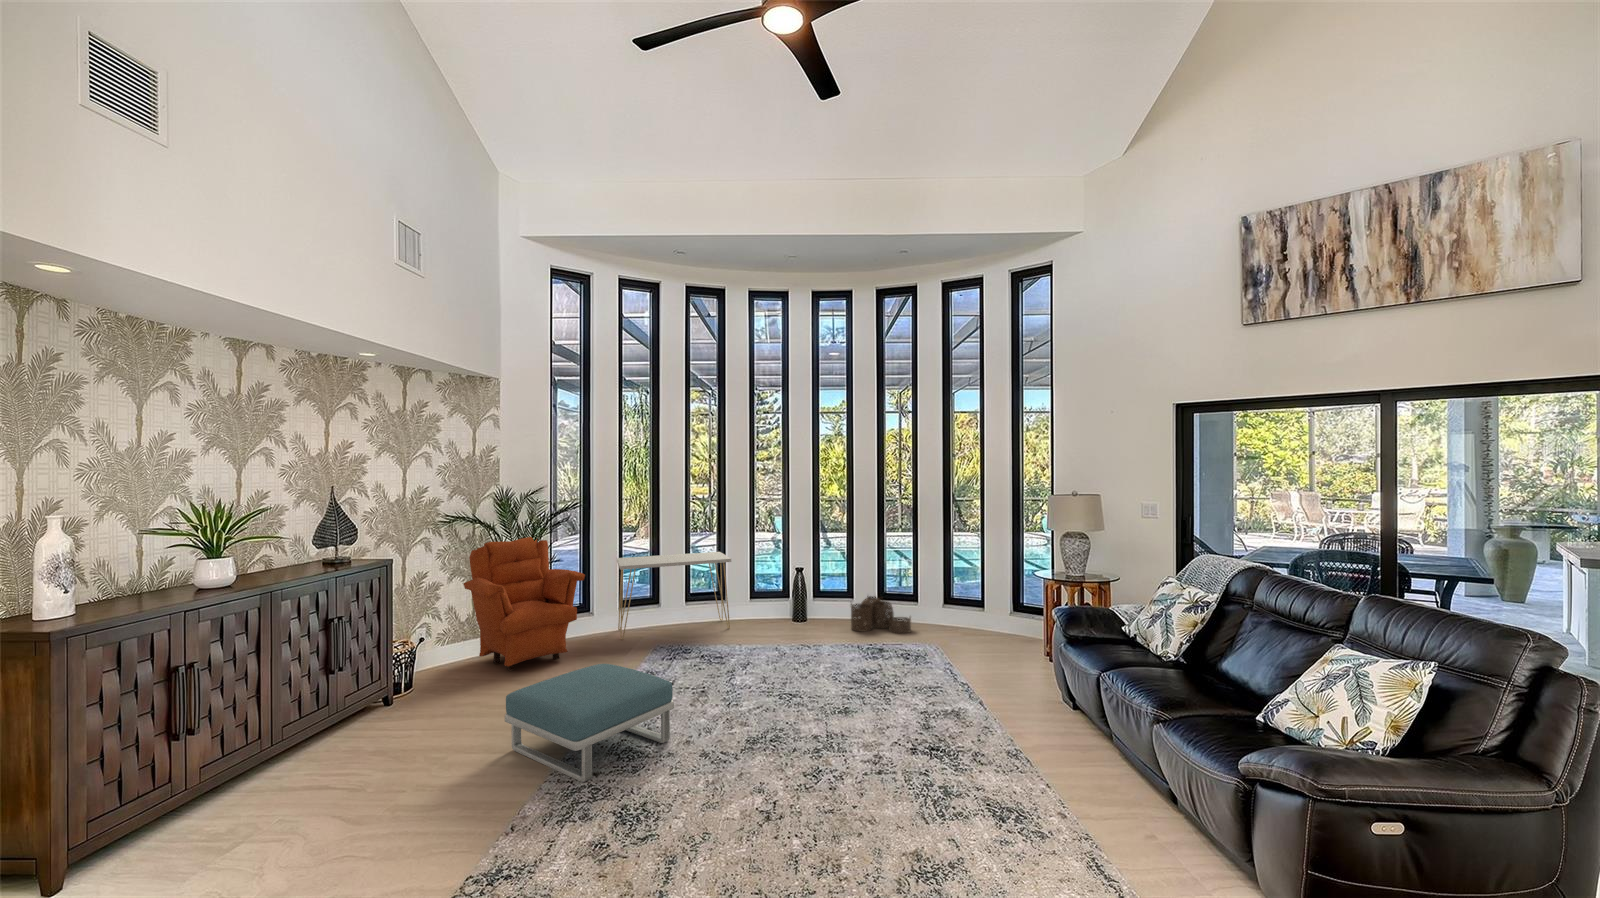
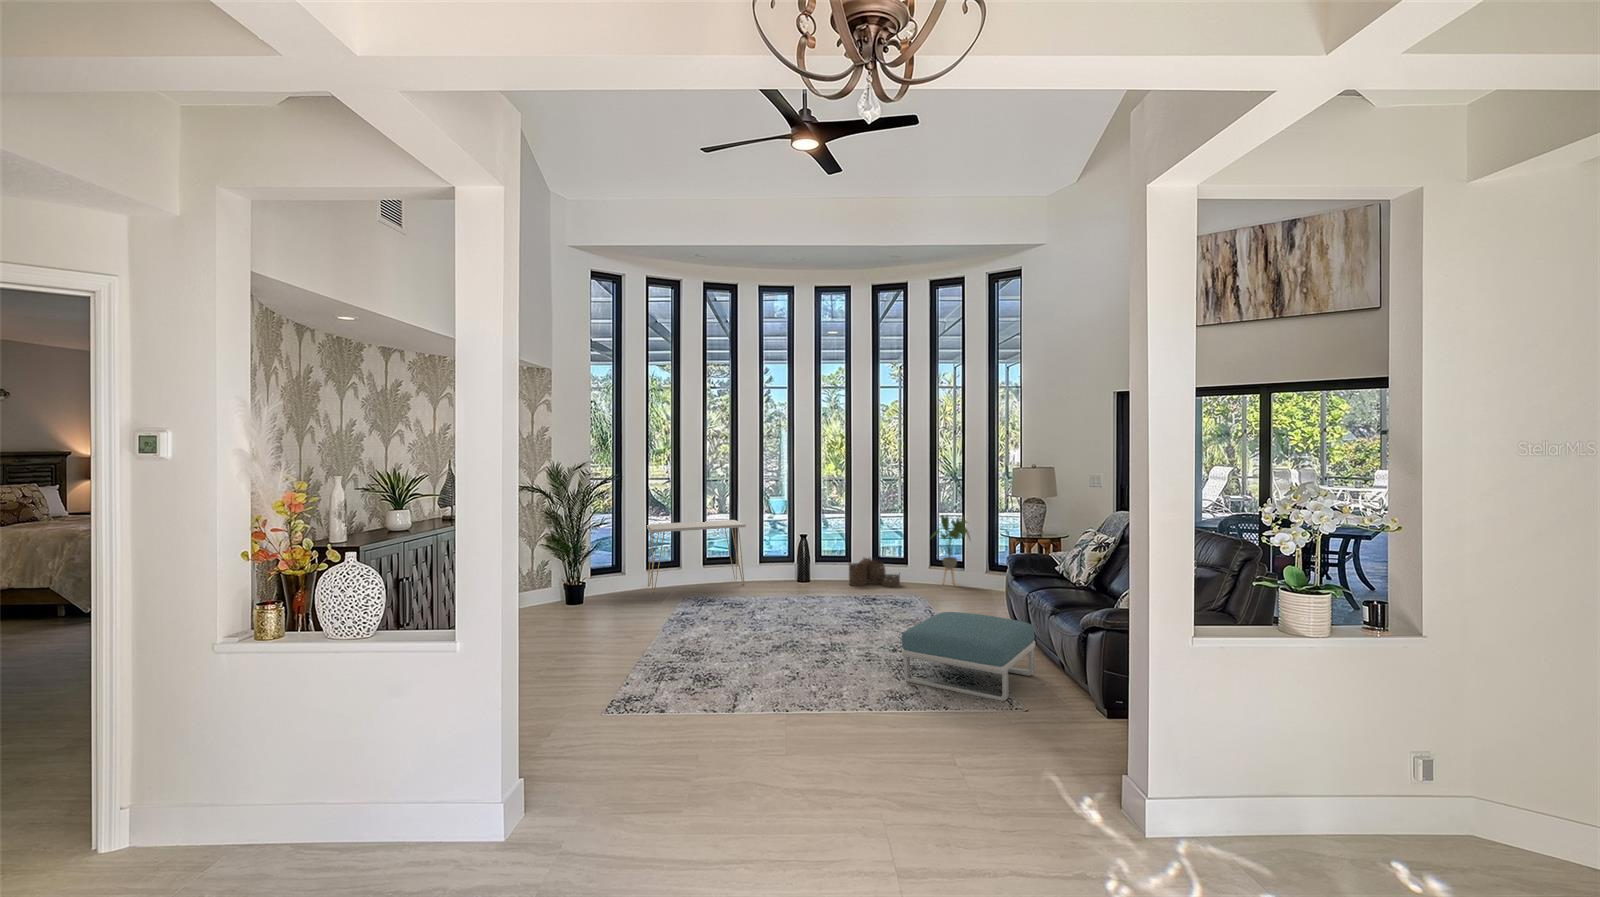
armchair: present [463,537,585,671] -> none [527,503,625,612]
house plant: none [945,548,995,632] -> present [932,515,971,585]
footstool: present [505,664,674,782] -> present [902,612,1035,701]

